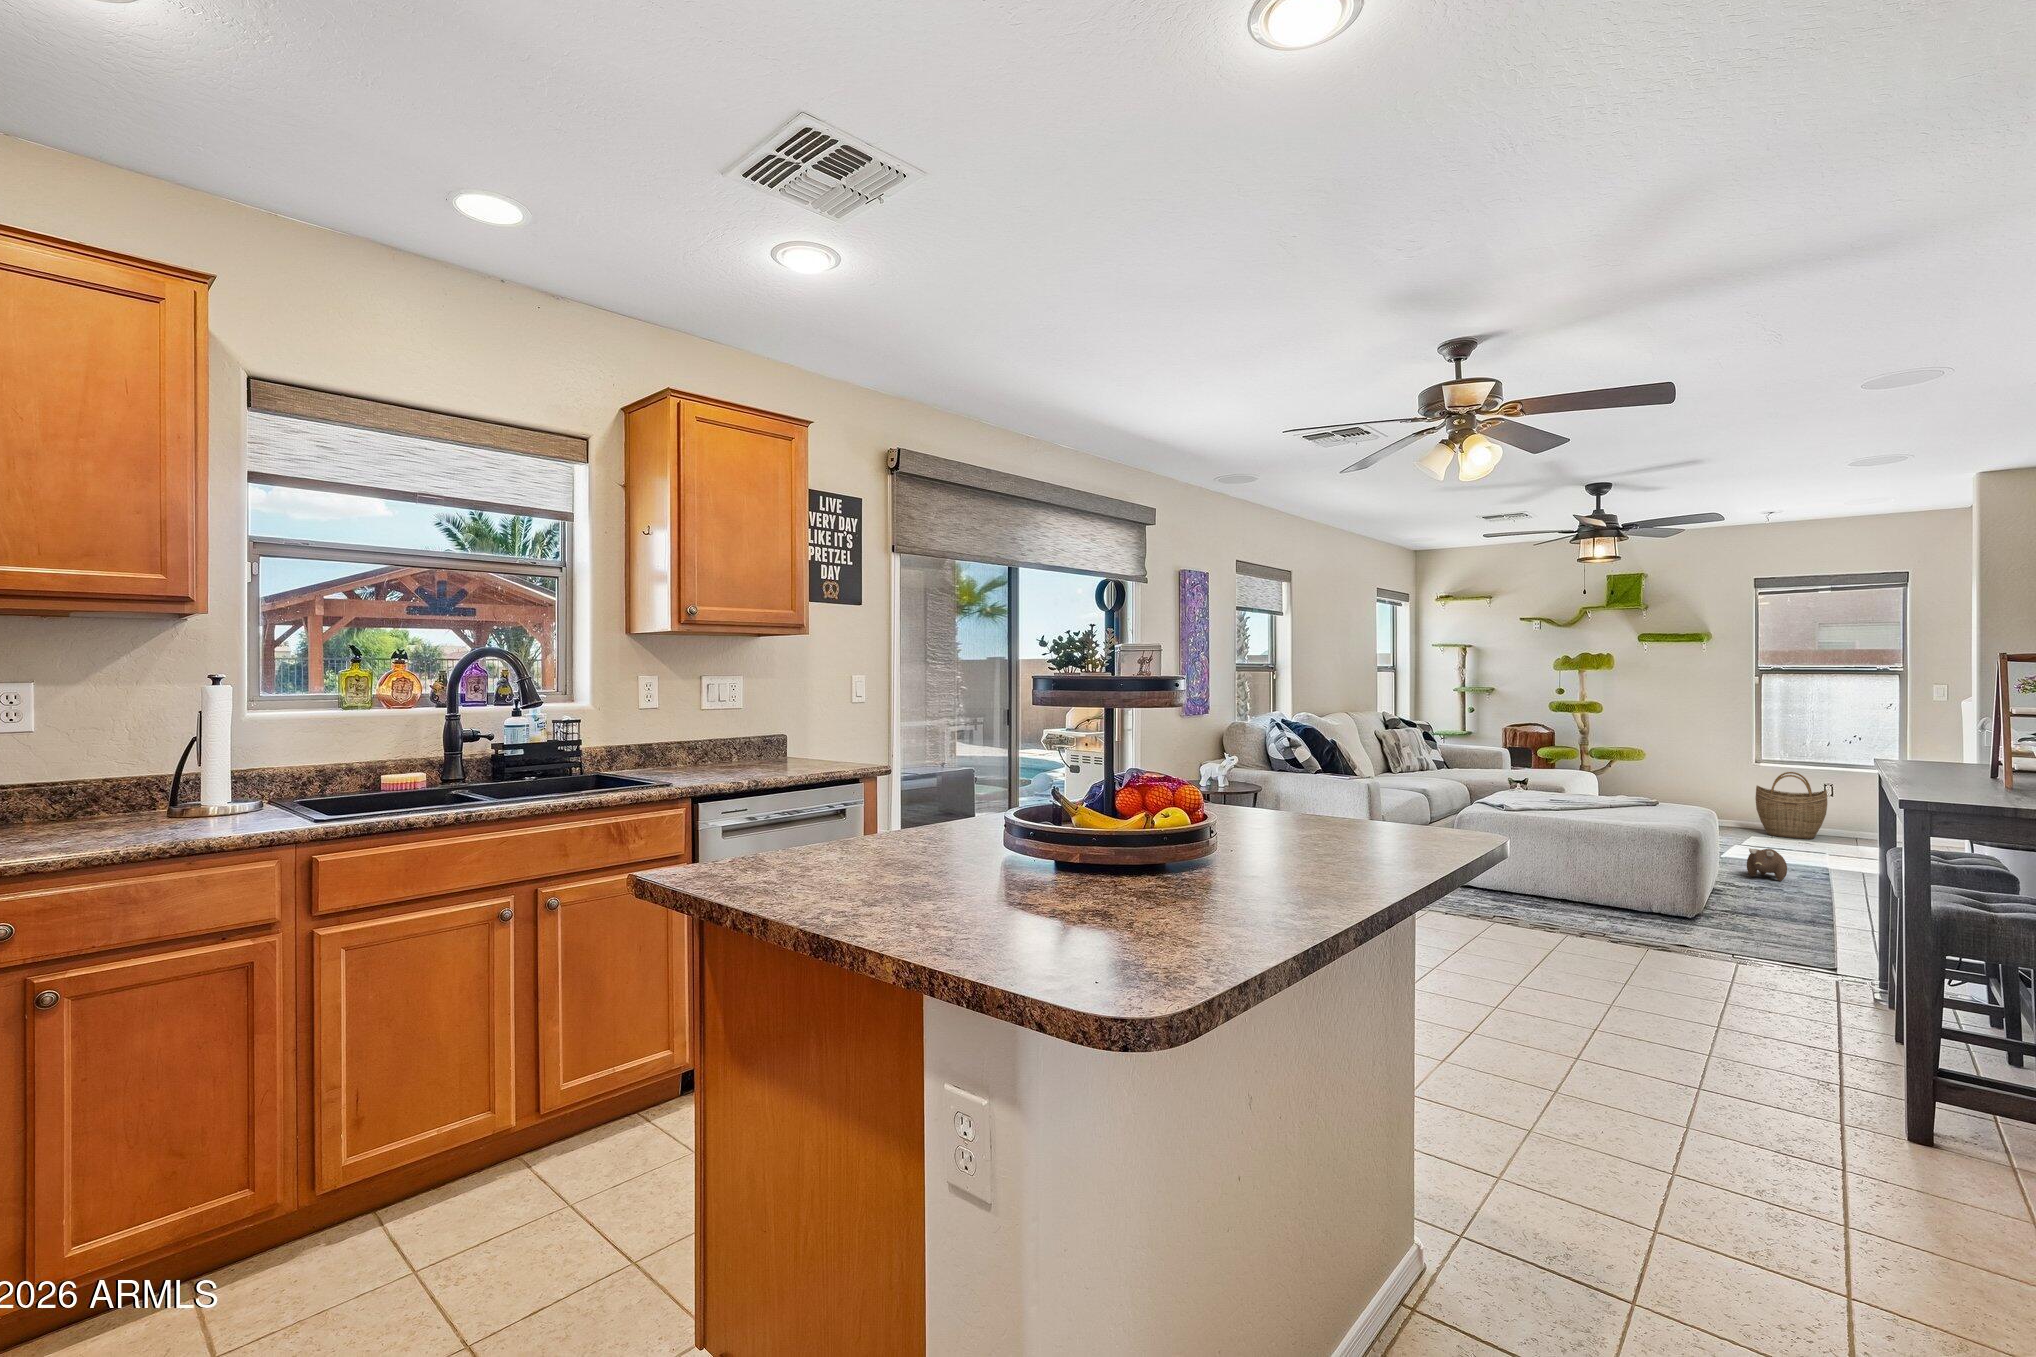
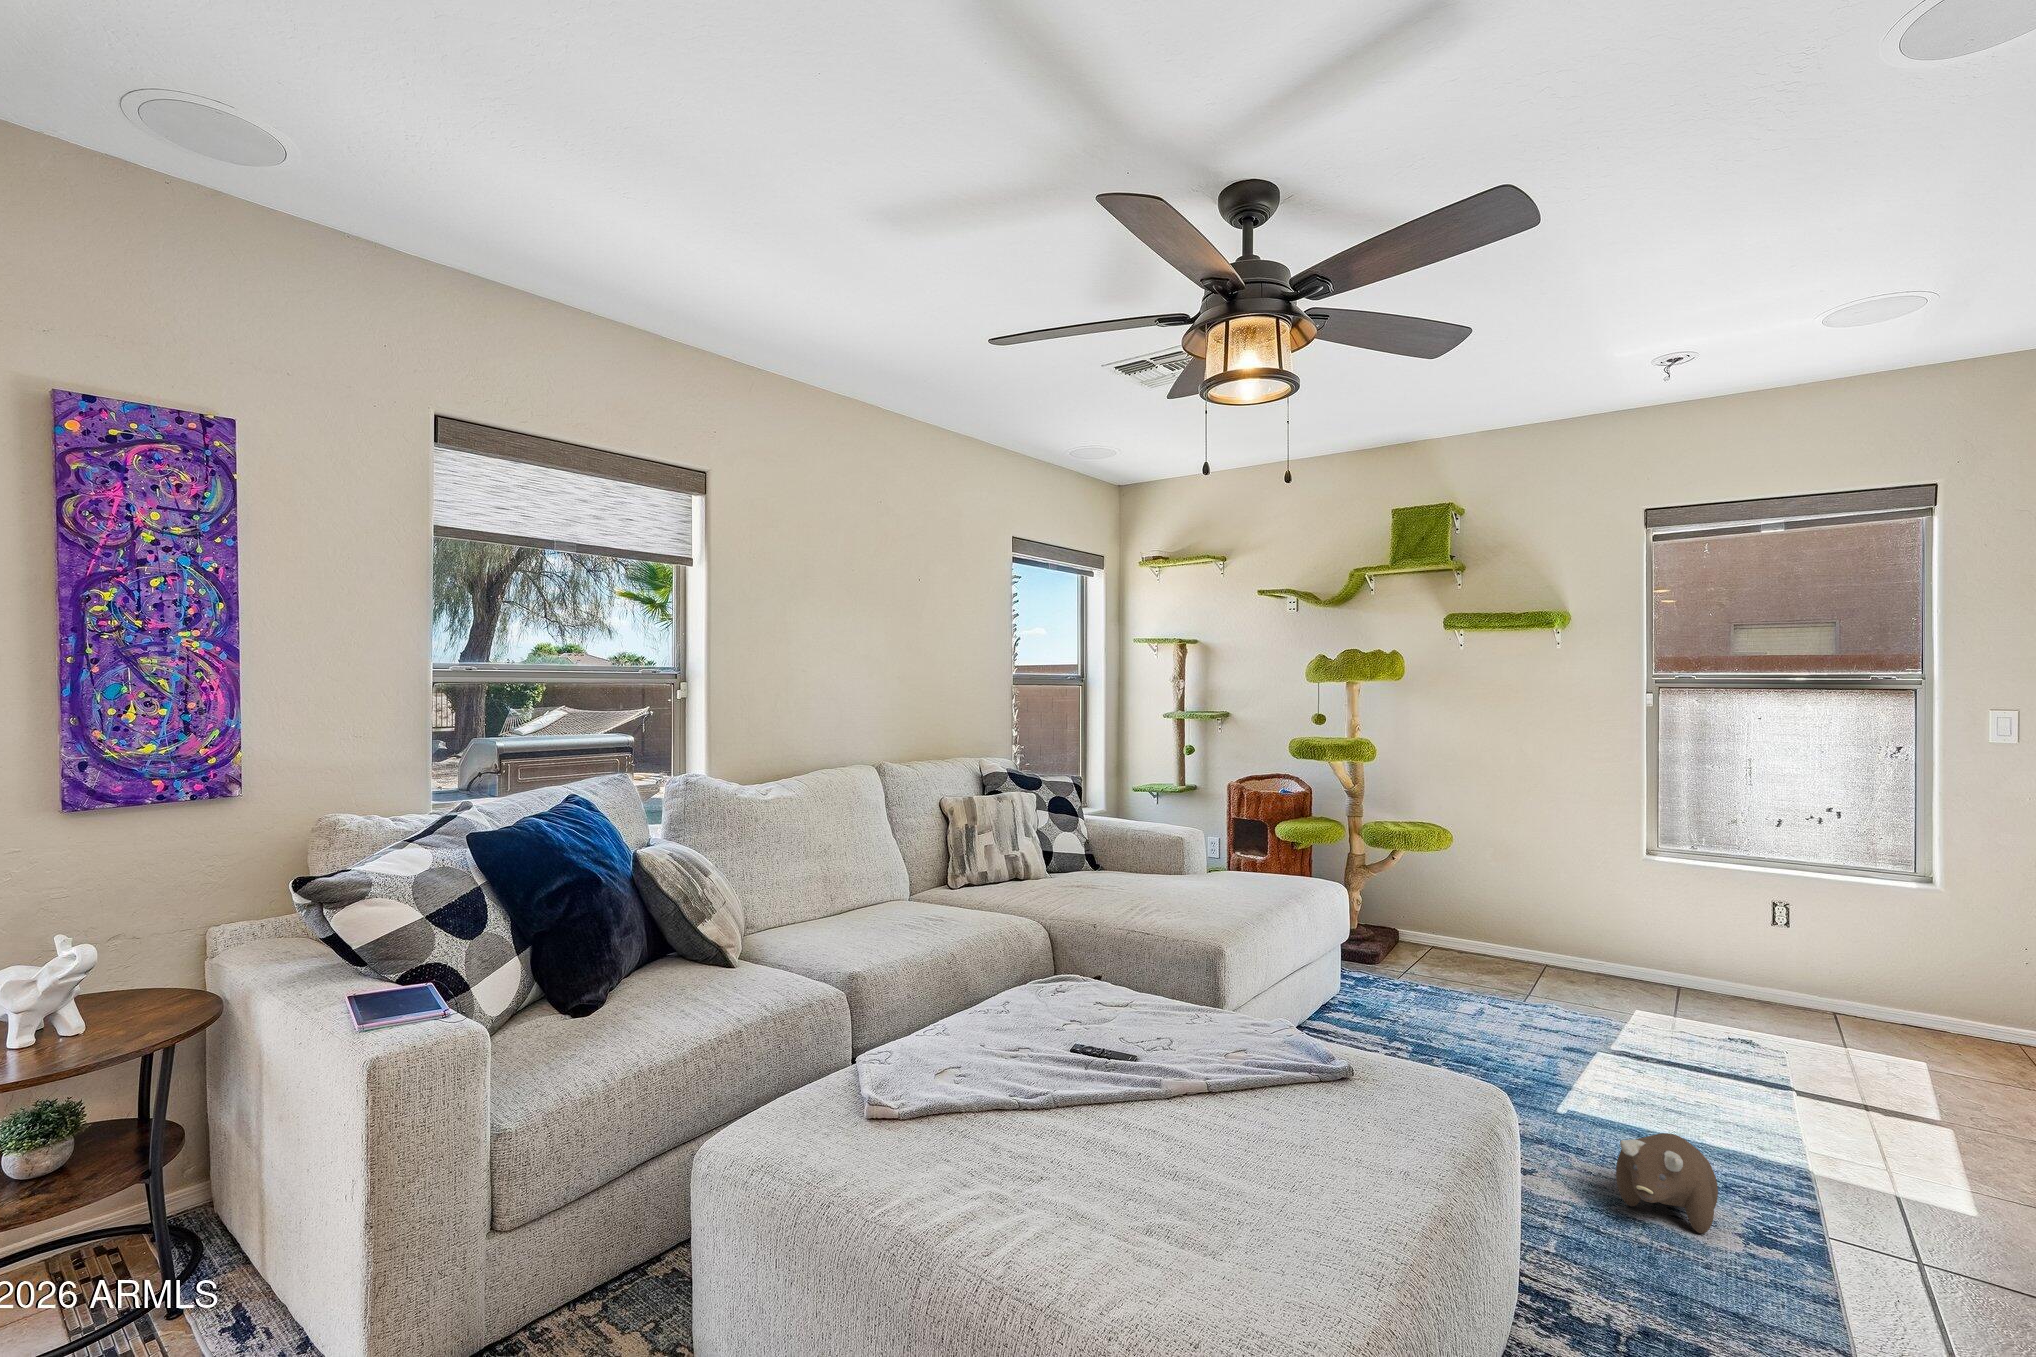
woven basket: present [1755,772,1827,839] -> none [1649,875,1785,1014]

